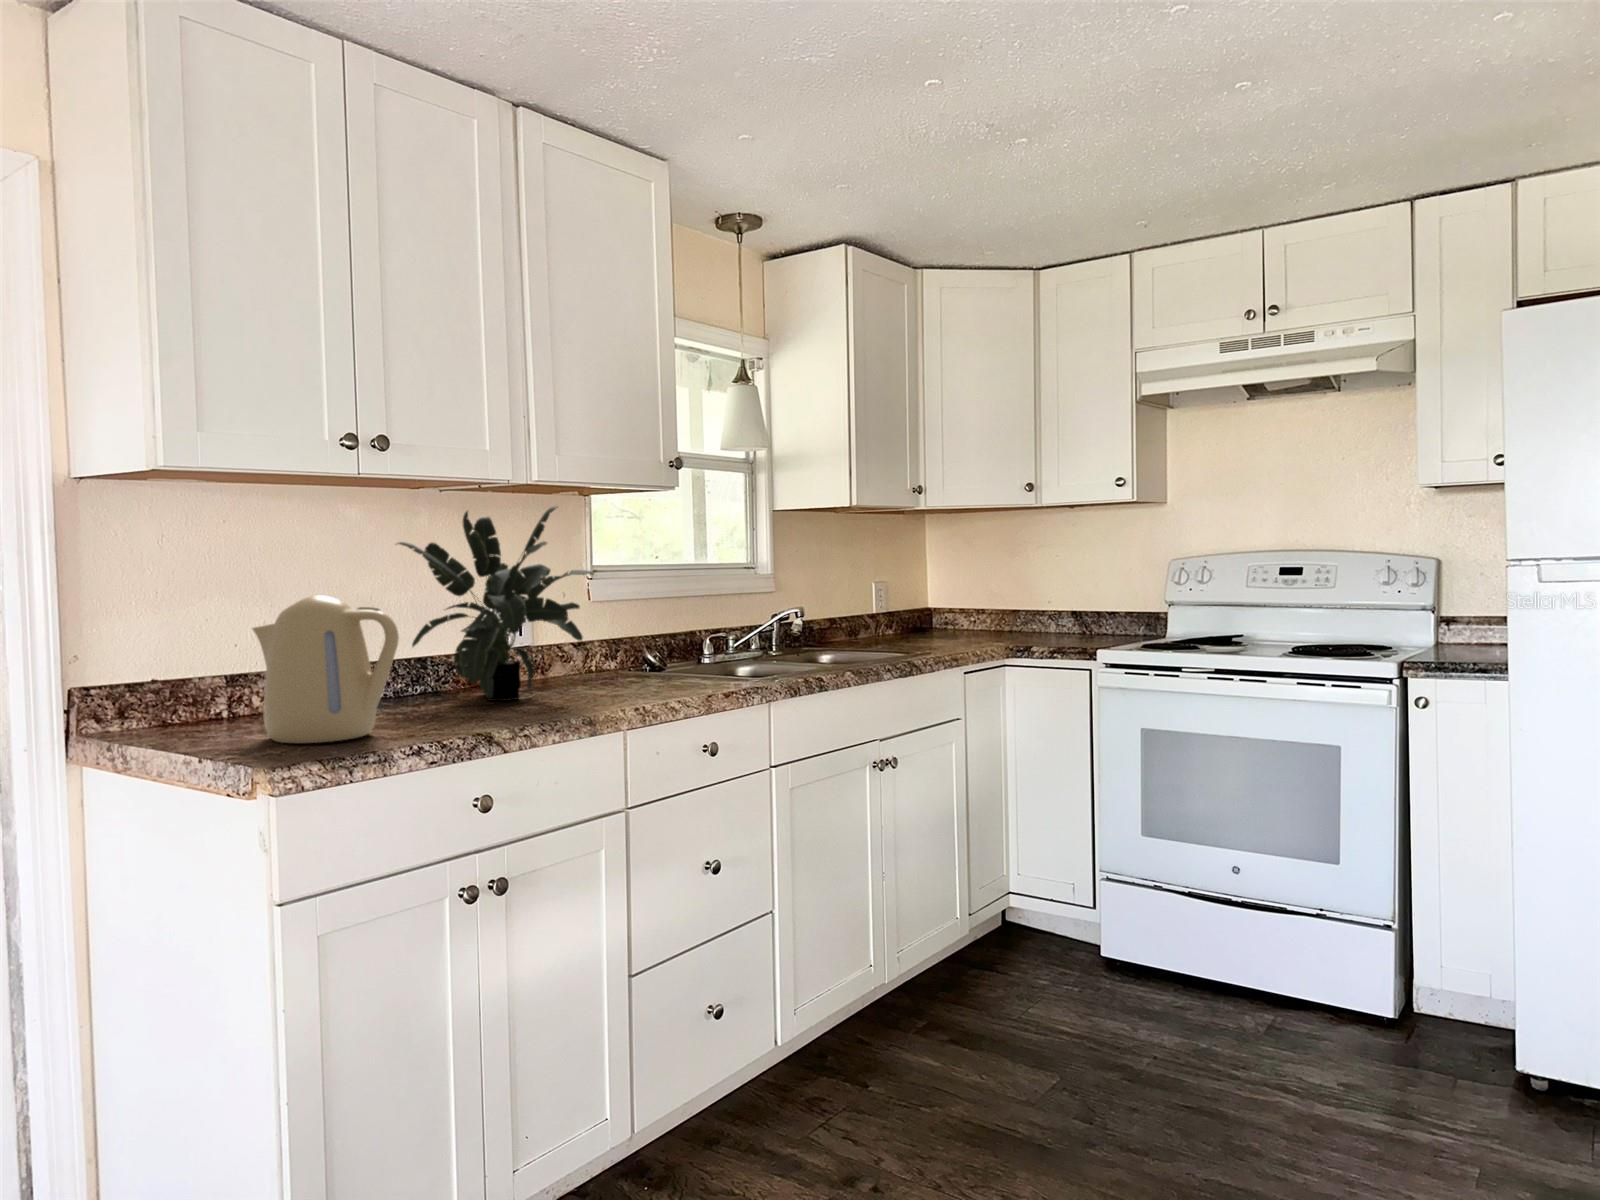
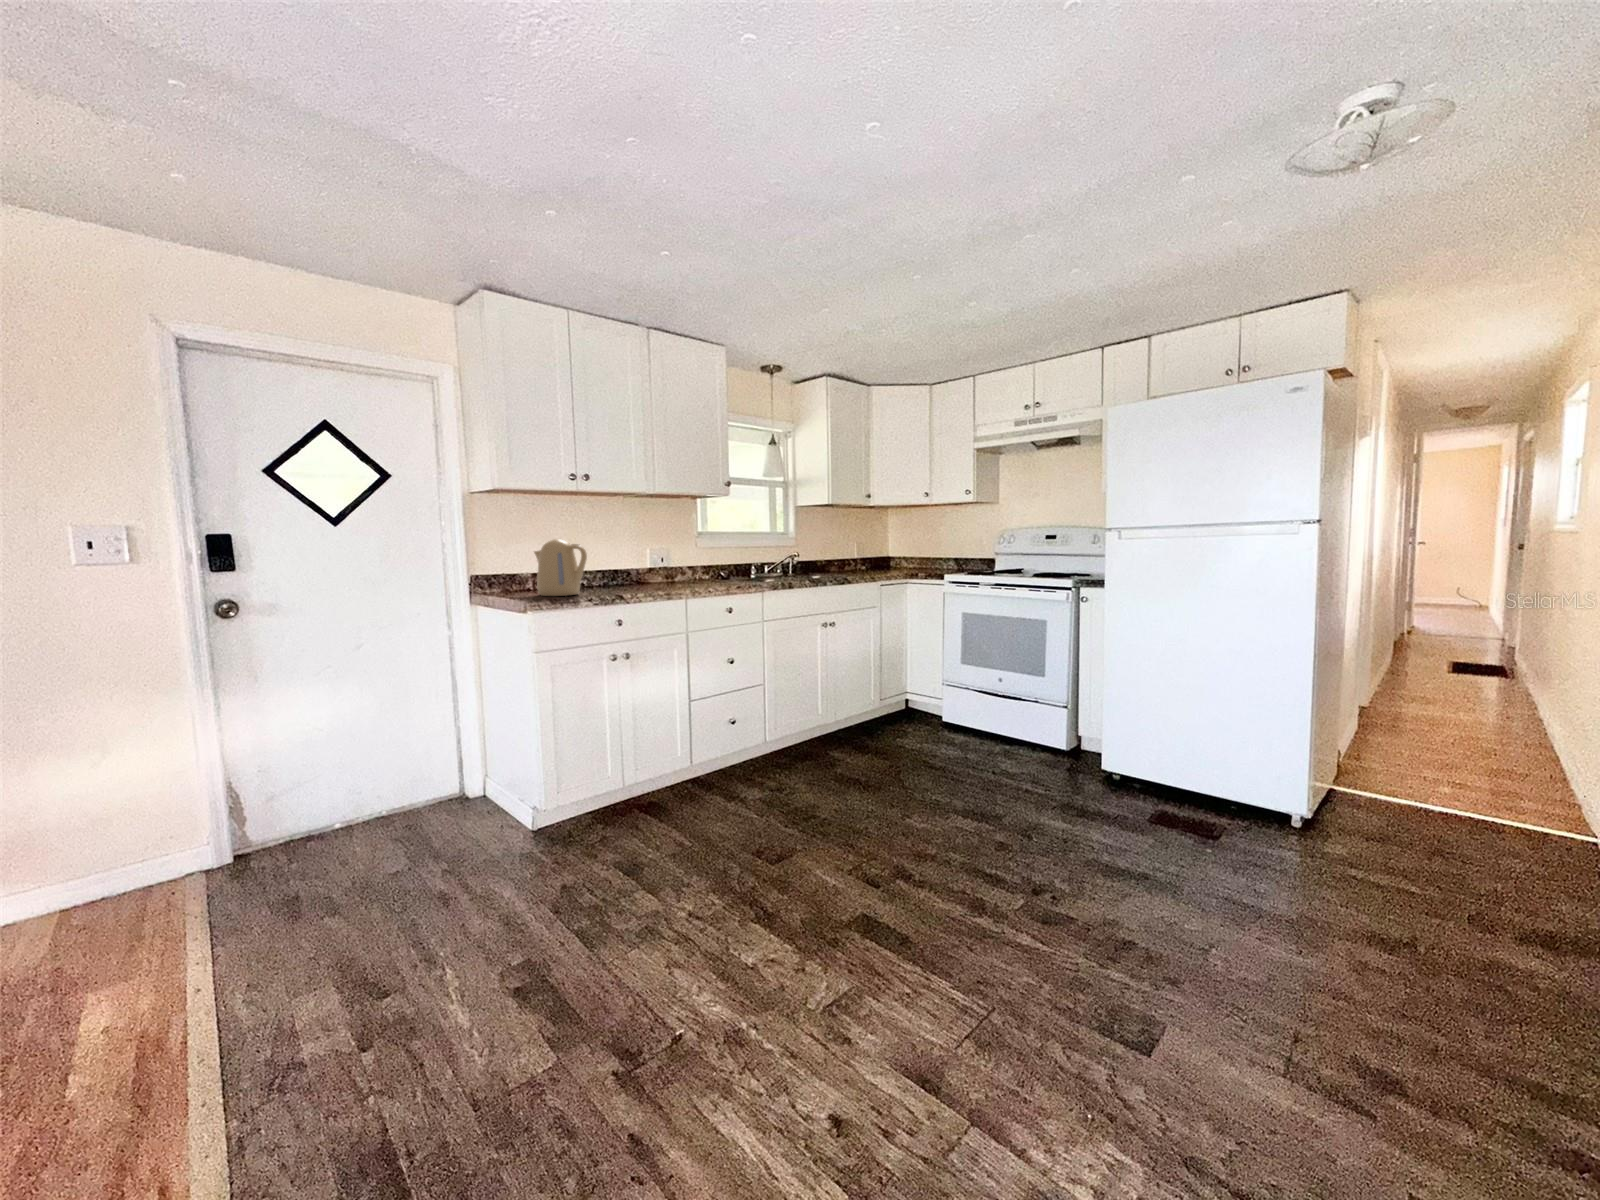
potted plant: present [397,506,593,701] -> none [598,504,678,586]

